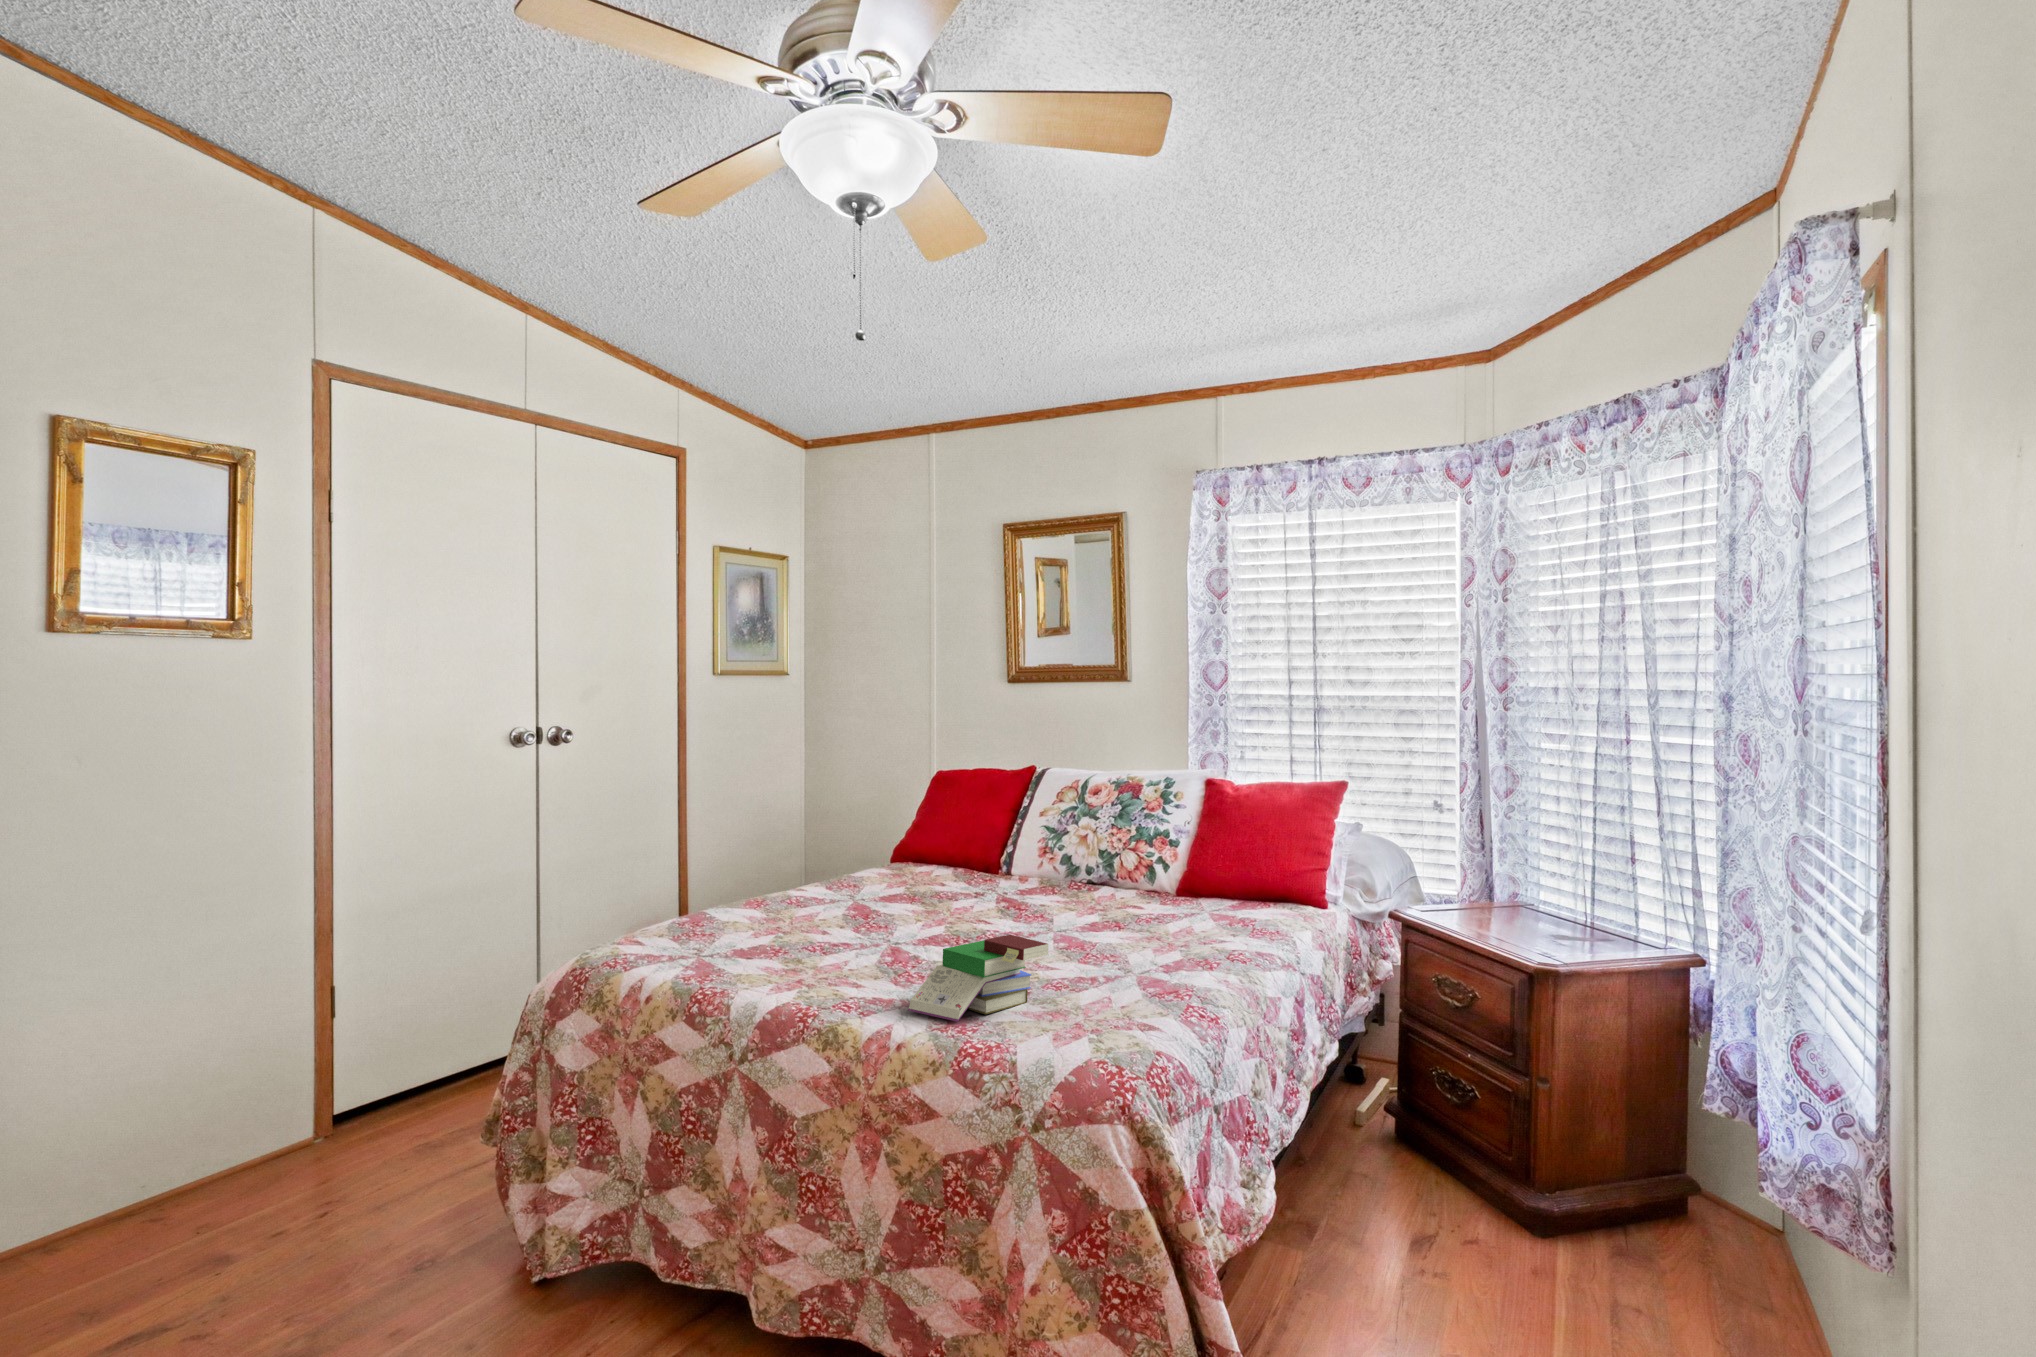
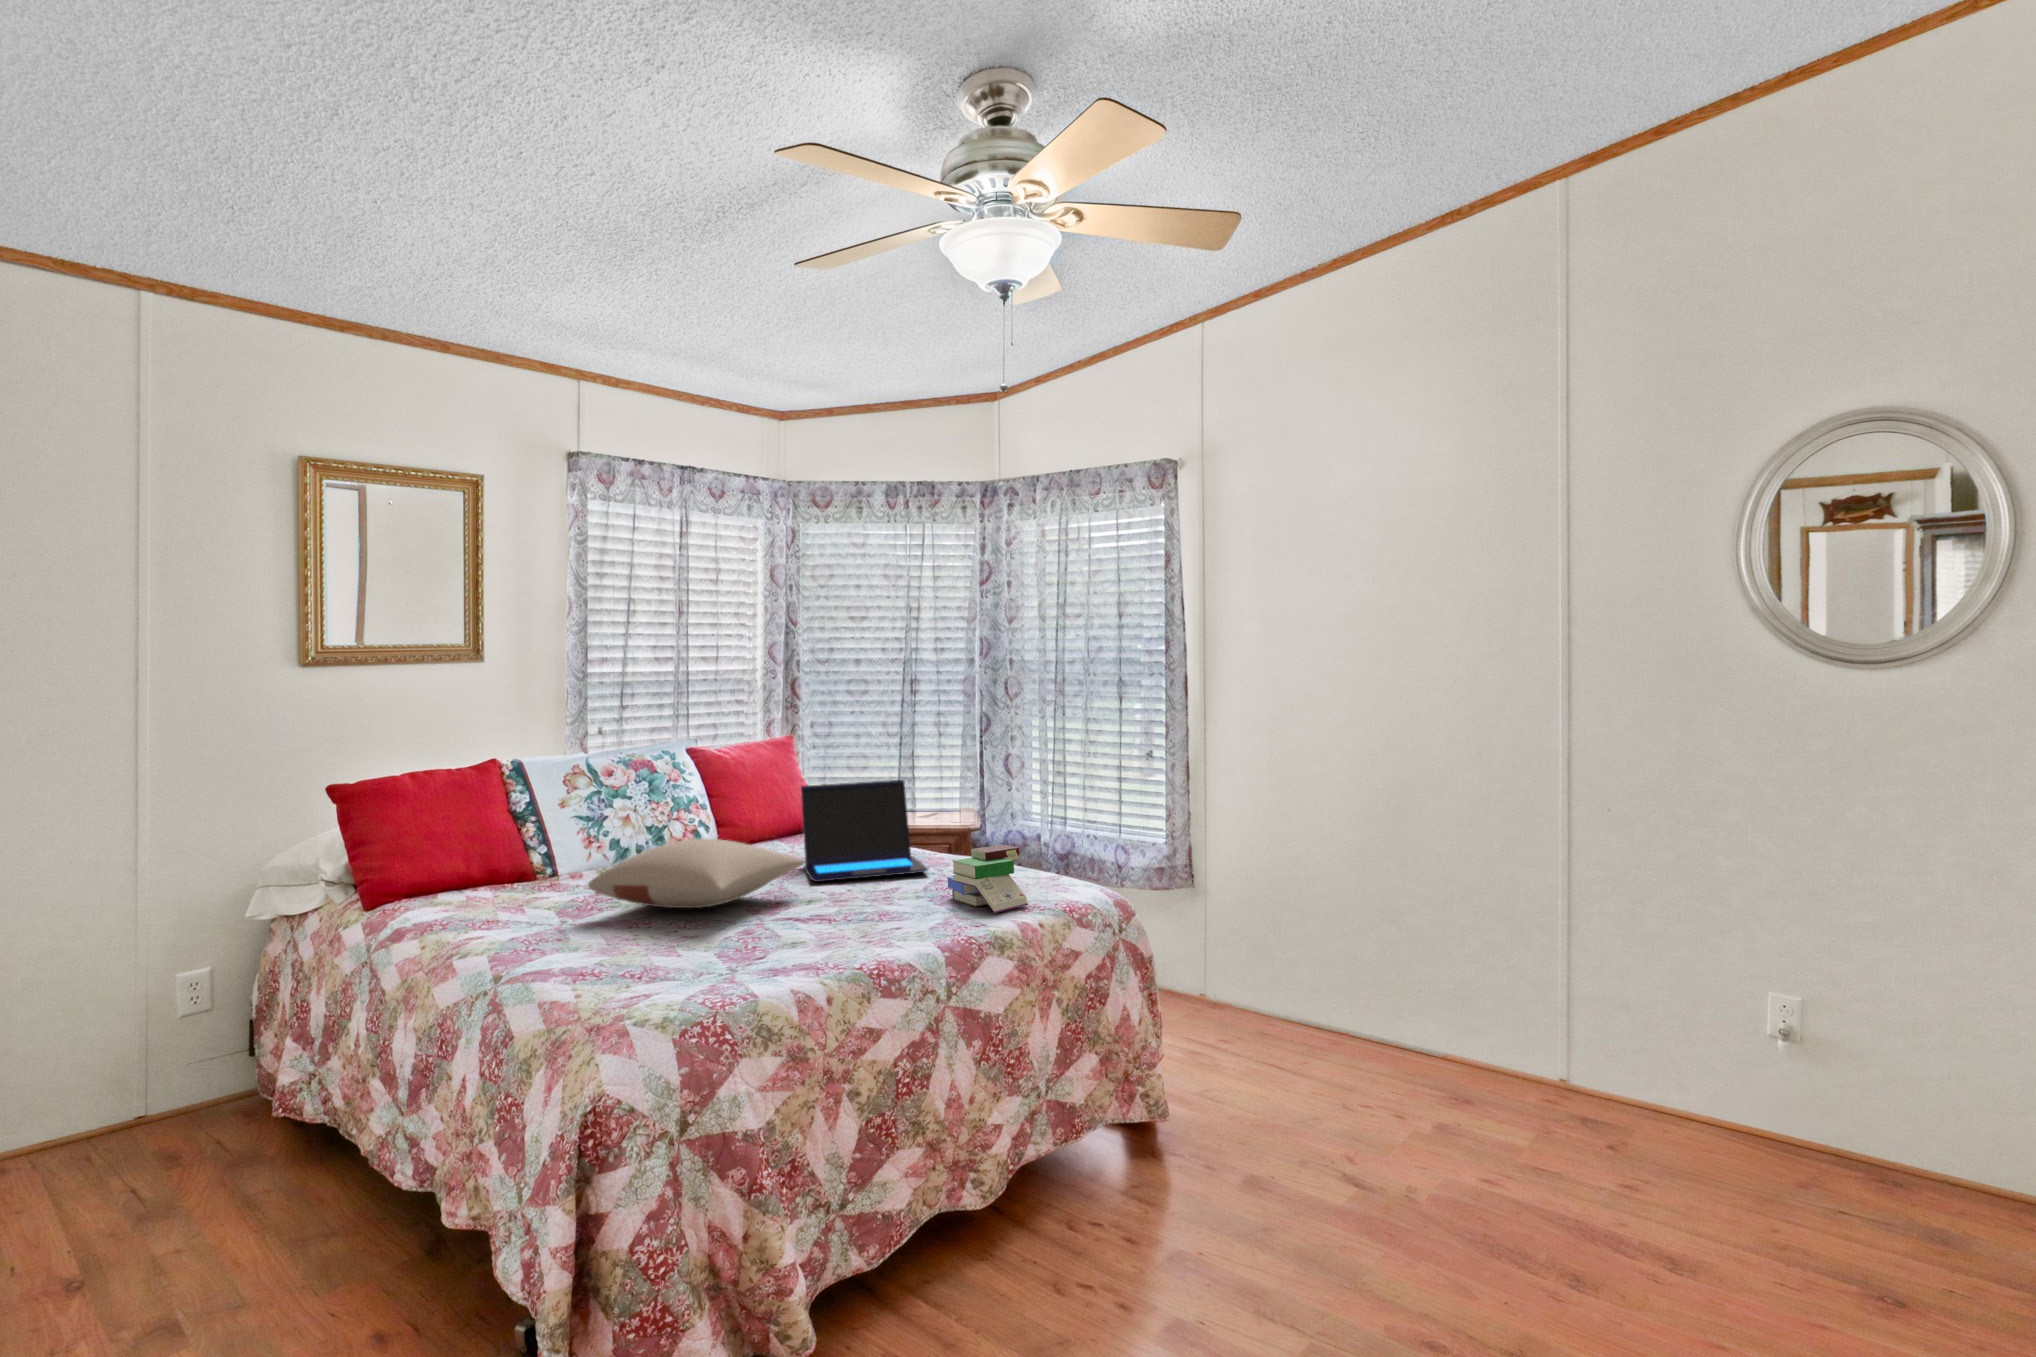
laptop: none [1026,832,1219,964] -> present [801,780,928,882]
pillow: none [834,855,1006,920] -> present [588,839,805,908]

